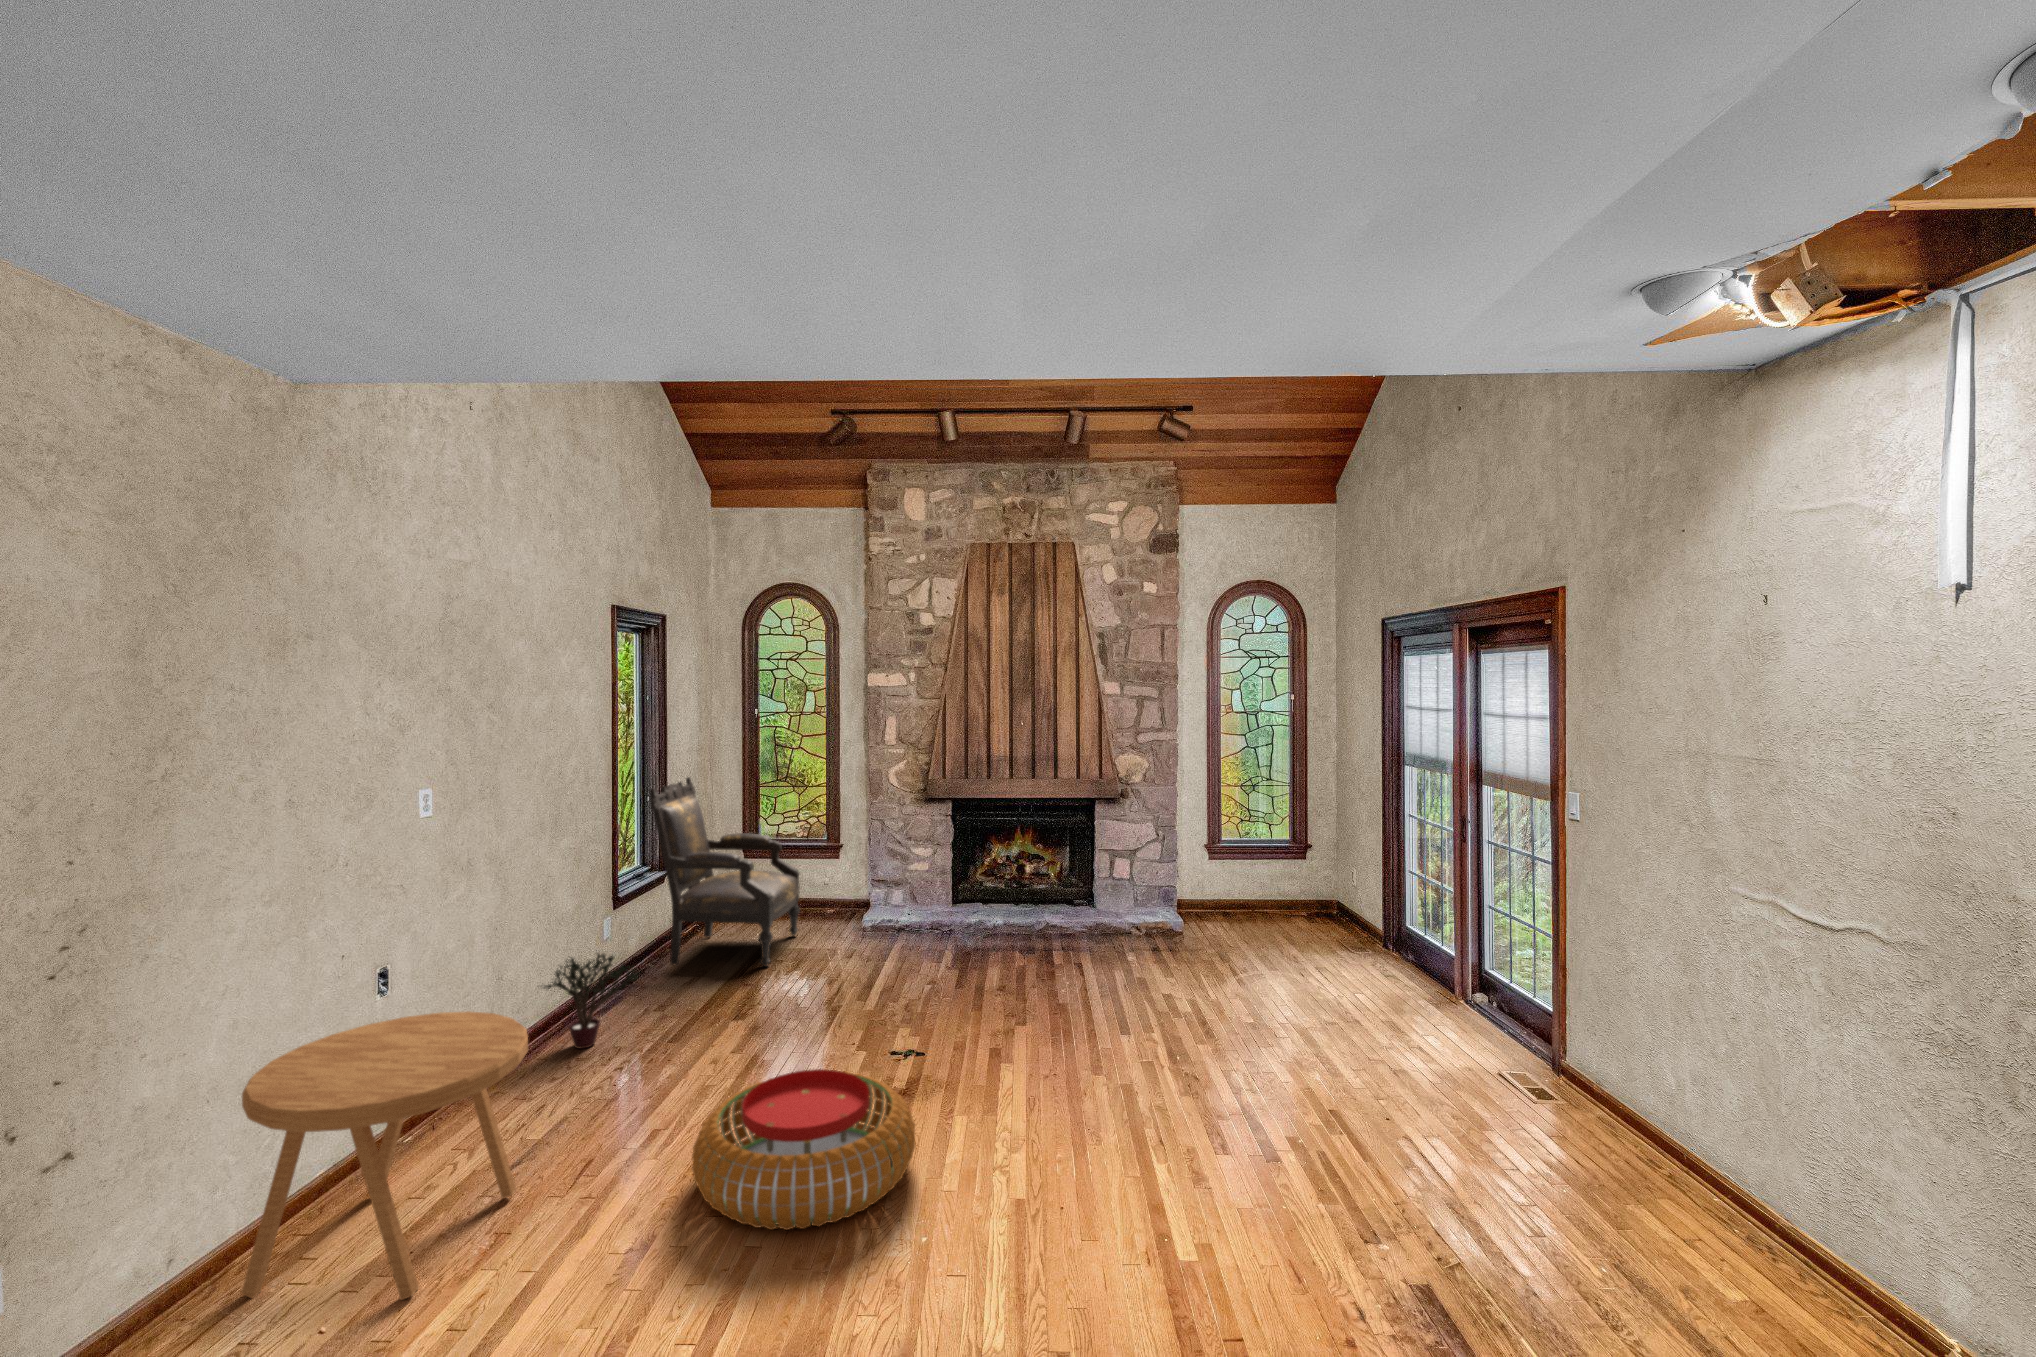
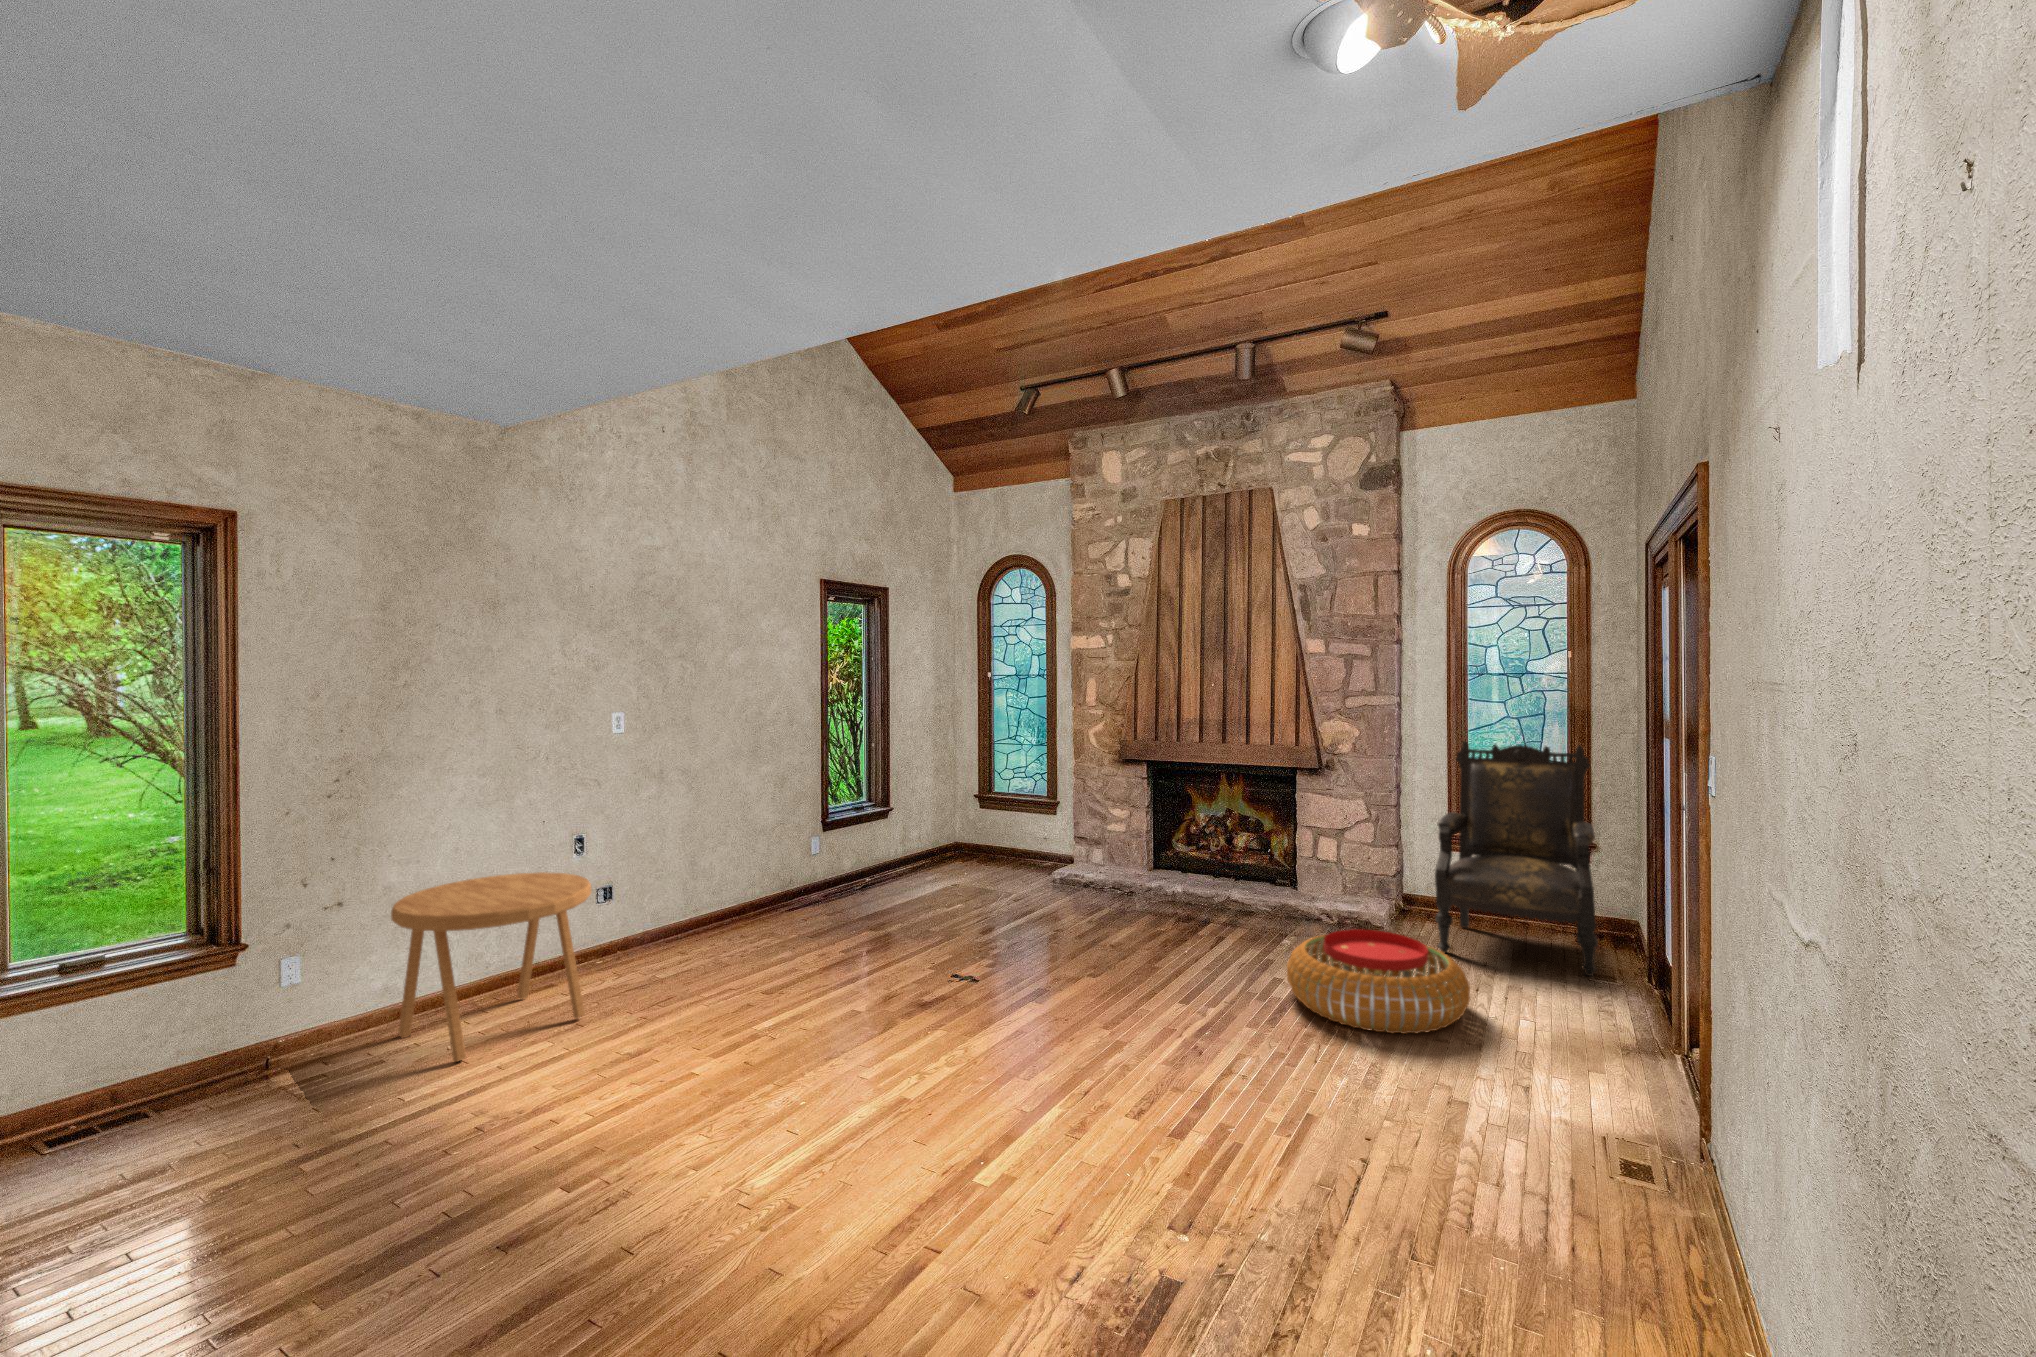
armchair: present [650,777,800,967] -> present [1435,741,1598,976]
potted plant: present [544,953,638,1049] -> none [714,857,794,935]
pouf: present [692,1069,915,1230] -> present [1287,929,1470,1034]

